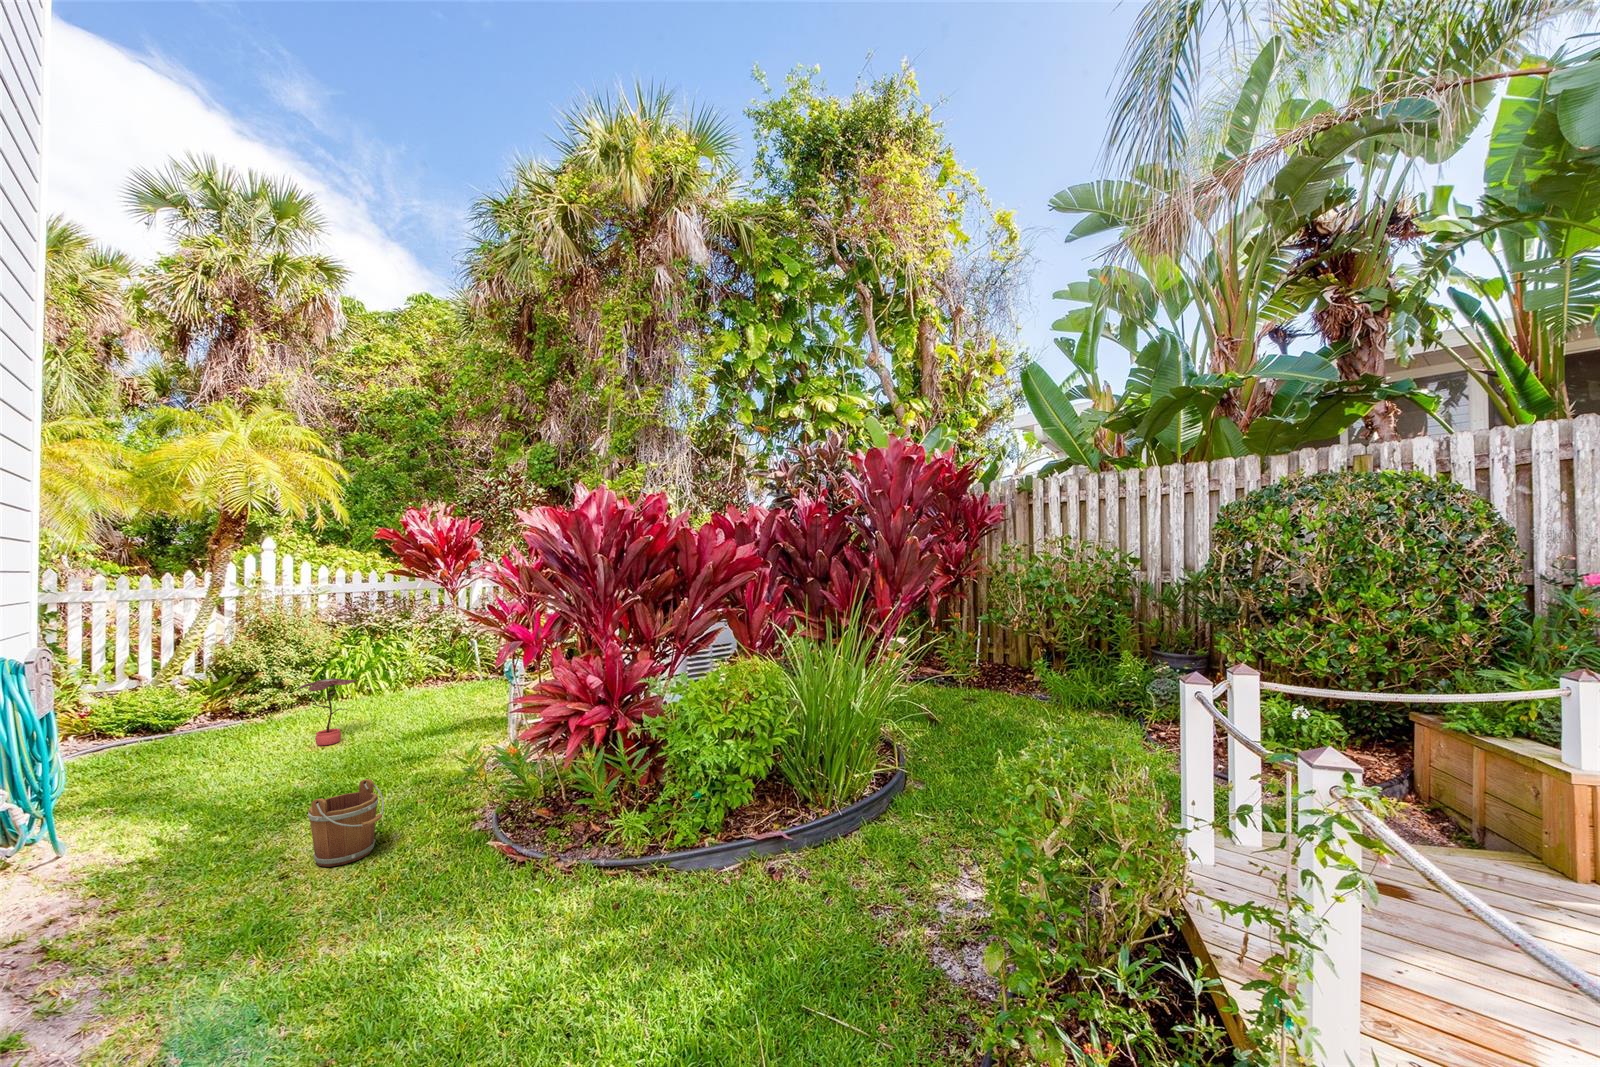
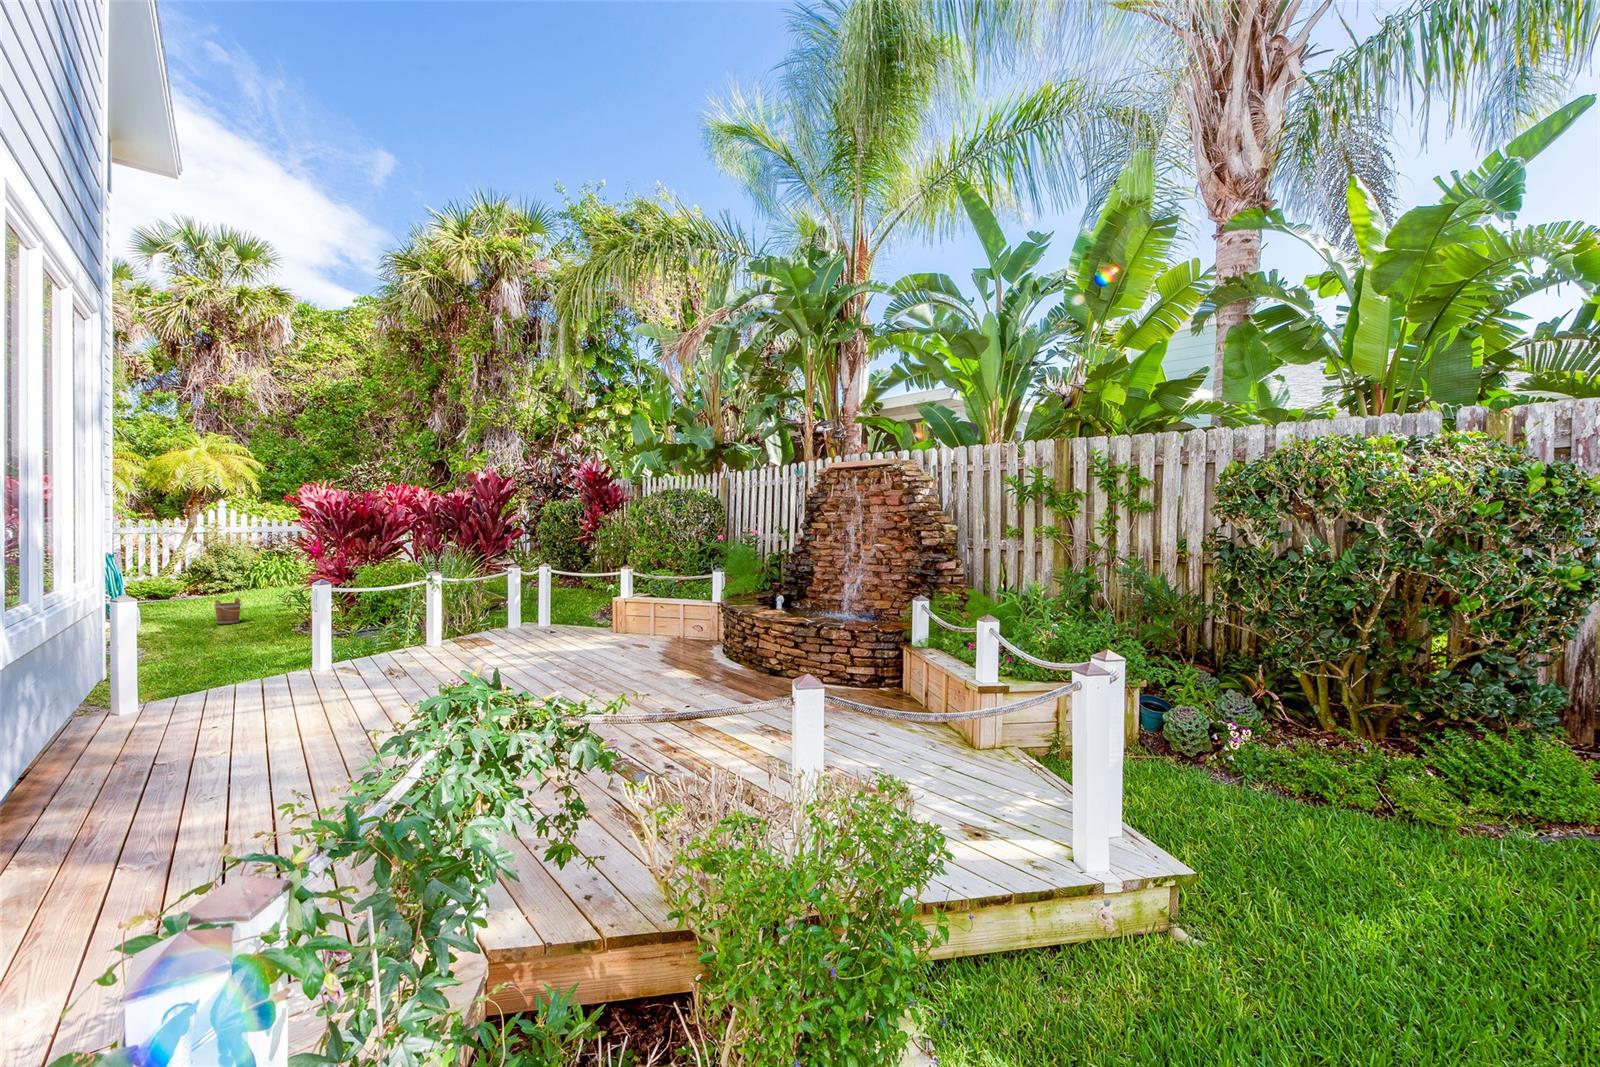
potted plant: present [299,679,356,745] -> none [225,571,253,602]

